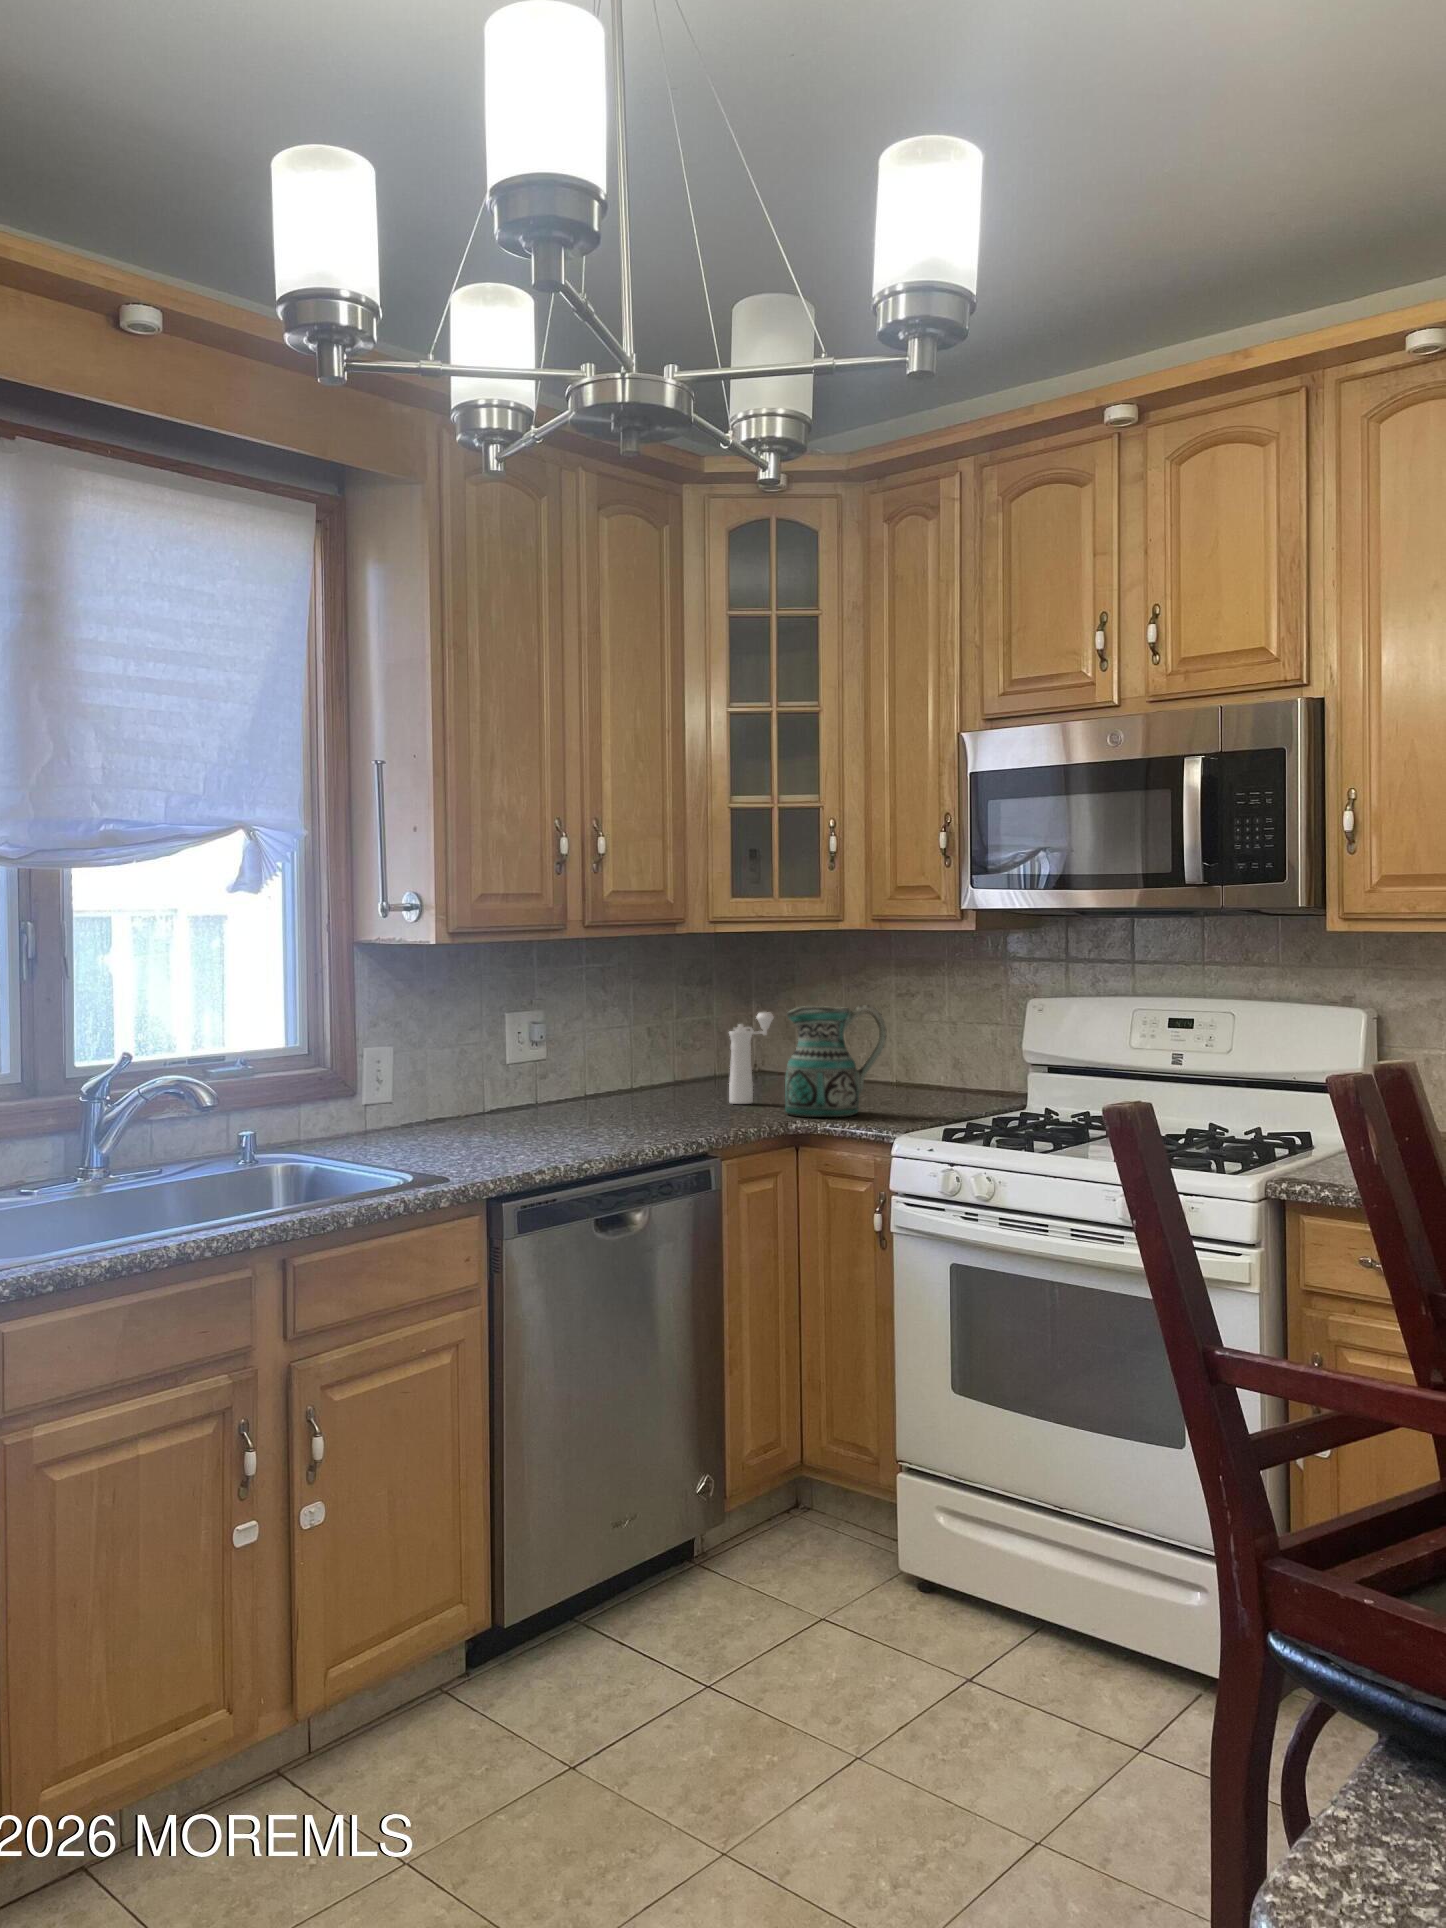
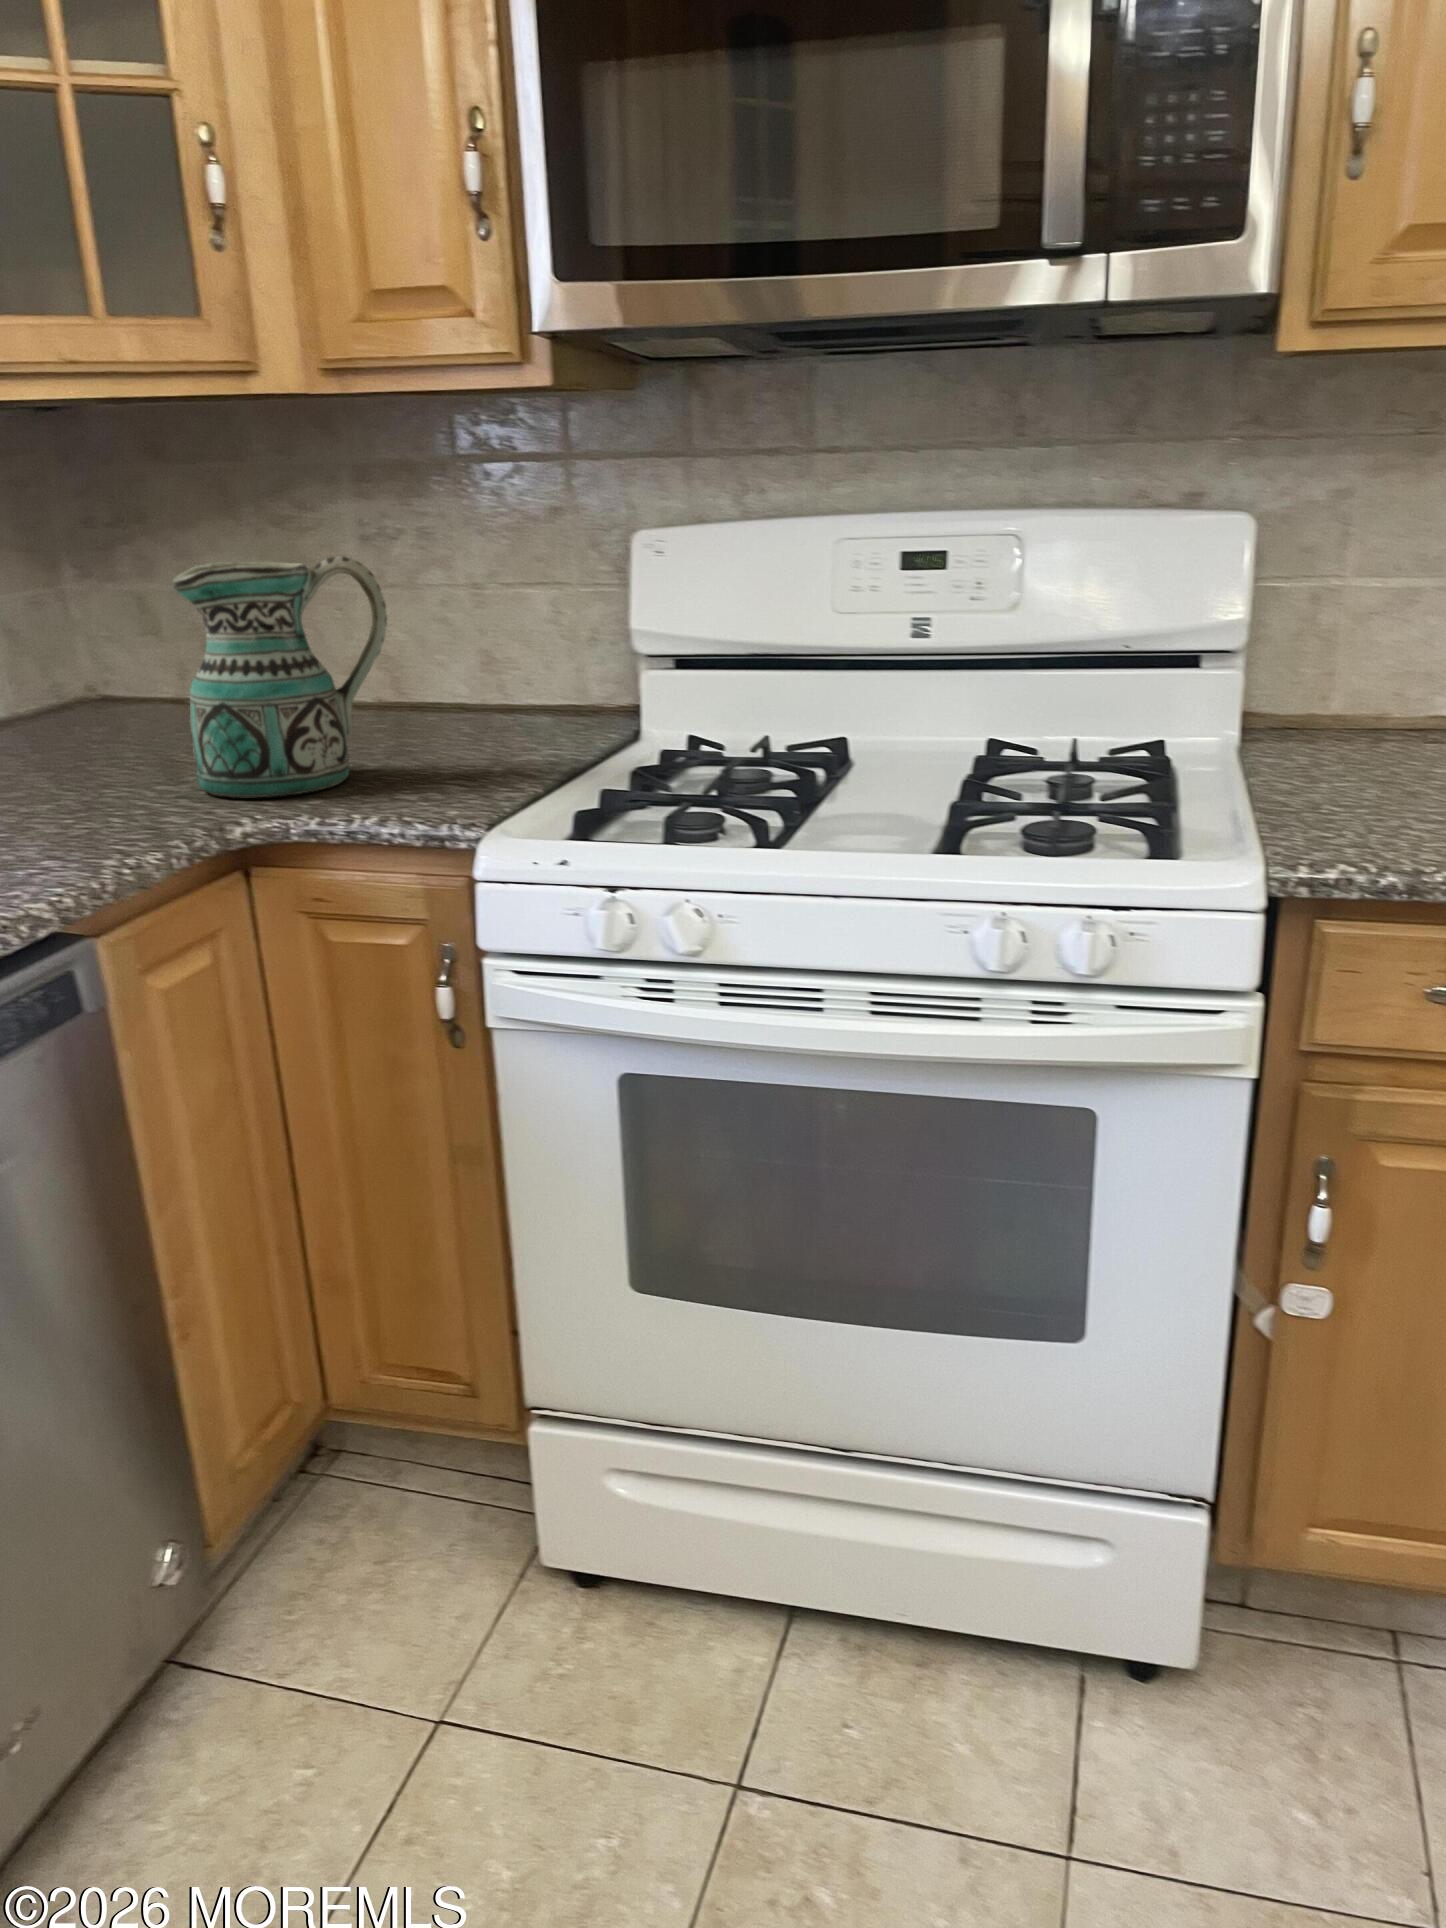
pepper mill: present [729,1012,774,1104] -> none [37,574,127,771]

